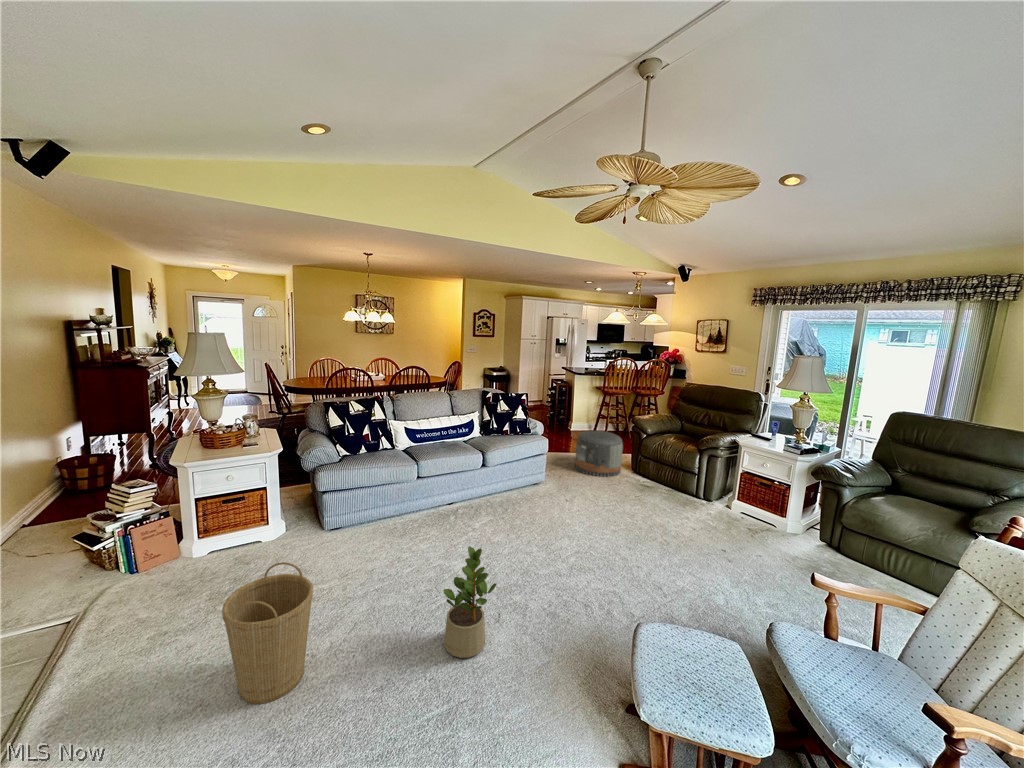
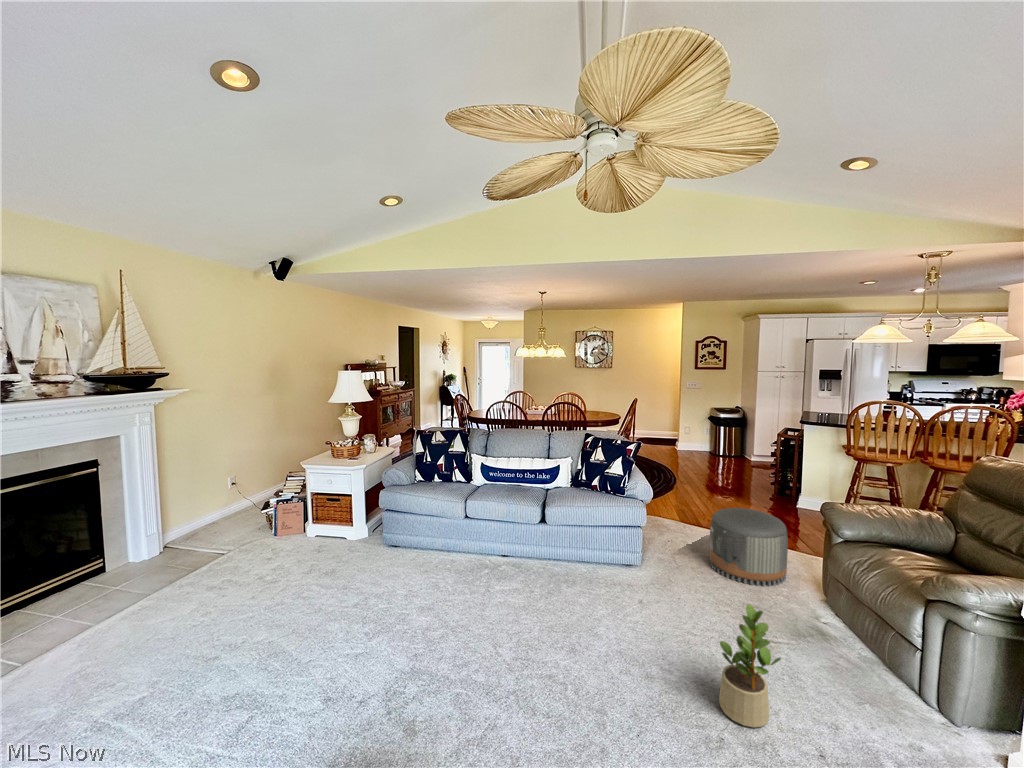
potted plant: present [443,546,497,658] -> present [719,604,781,727]
basket: present [222,562,313,704] -> none [180,544,247,640]

